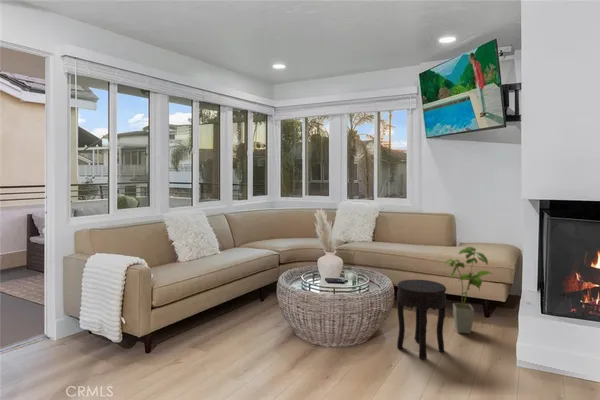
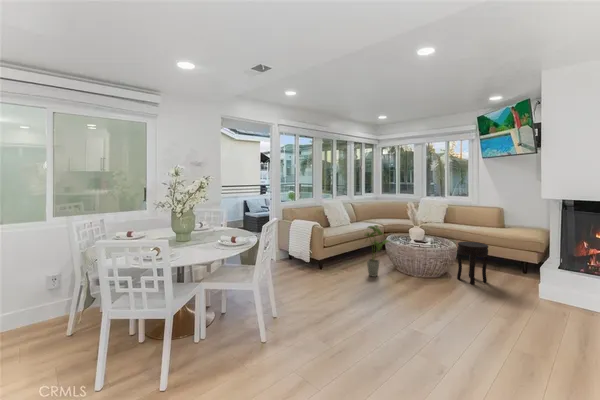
house plant: present [445,247,490,334] -> present [365,225,390,277]

